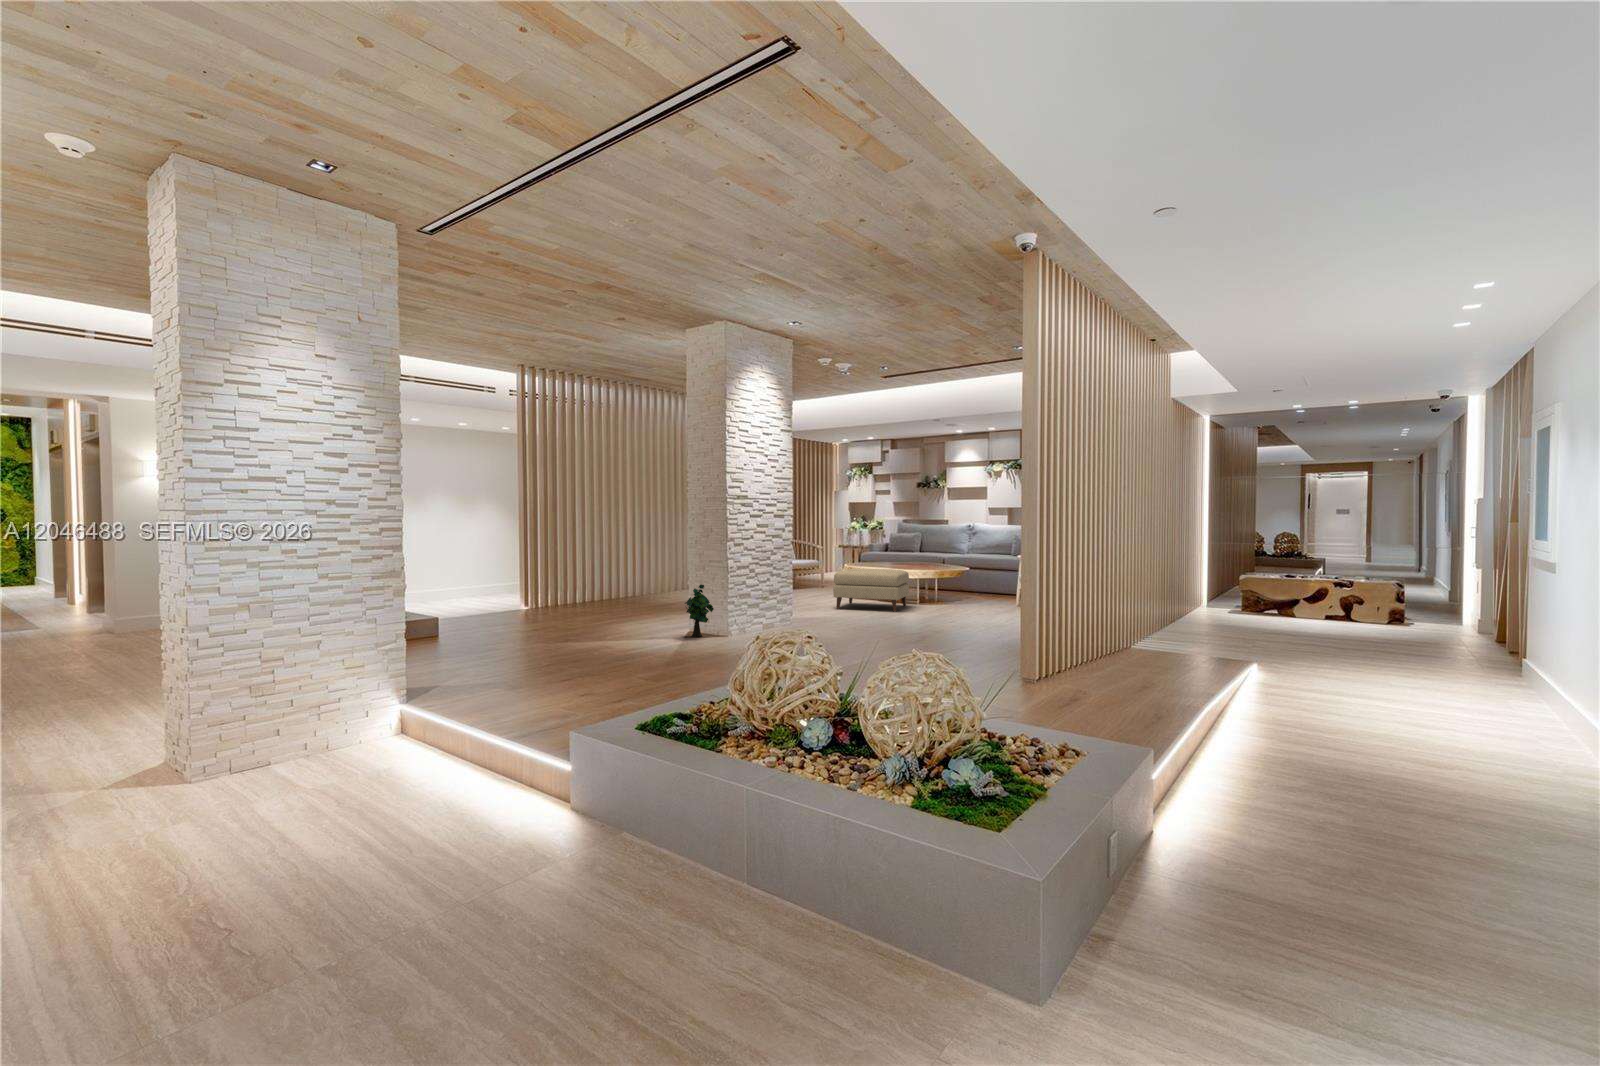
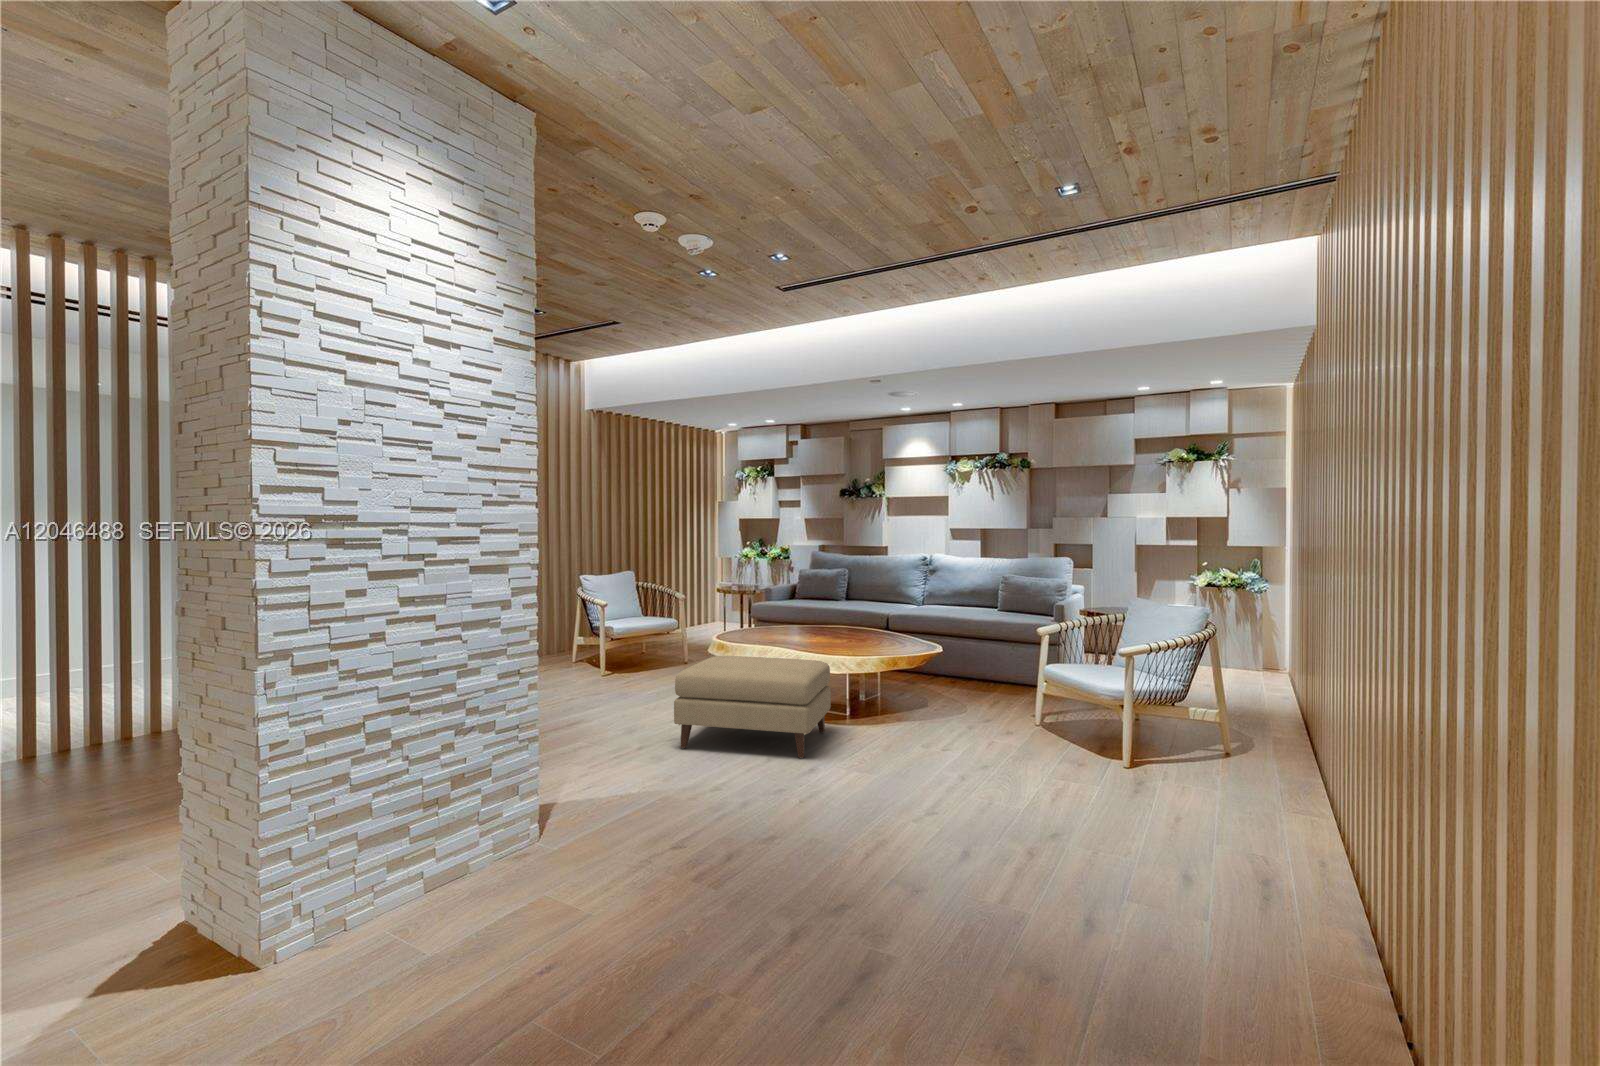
decorative plant: present [685,585,714,637] -> none [93,805,214,983]

